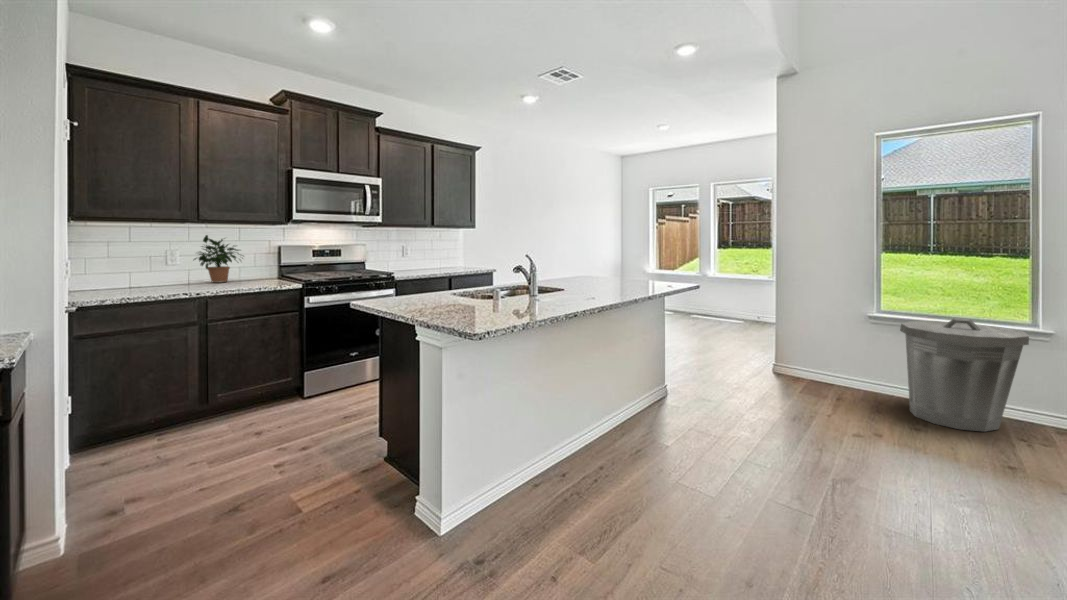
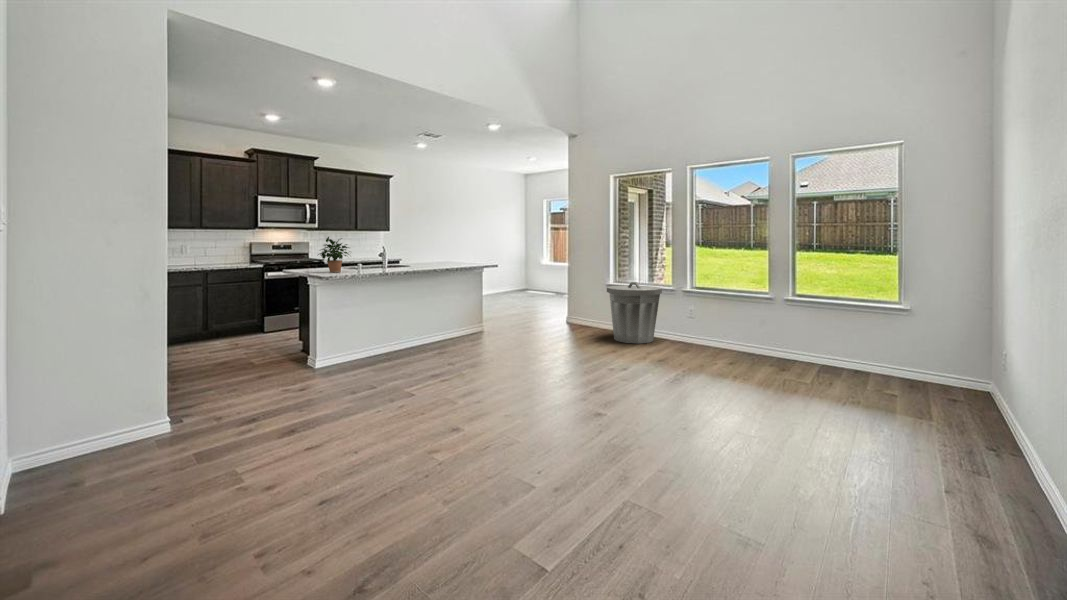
potted plant: present [194,235,239,283] -> present [318,237,349,272]

